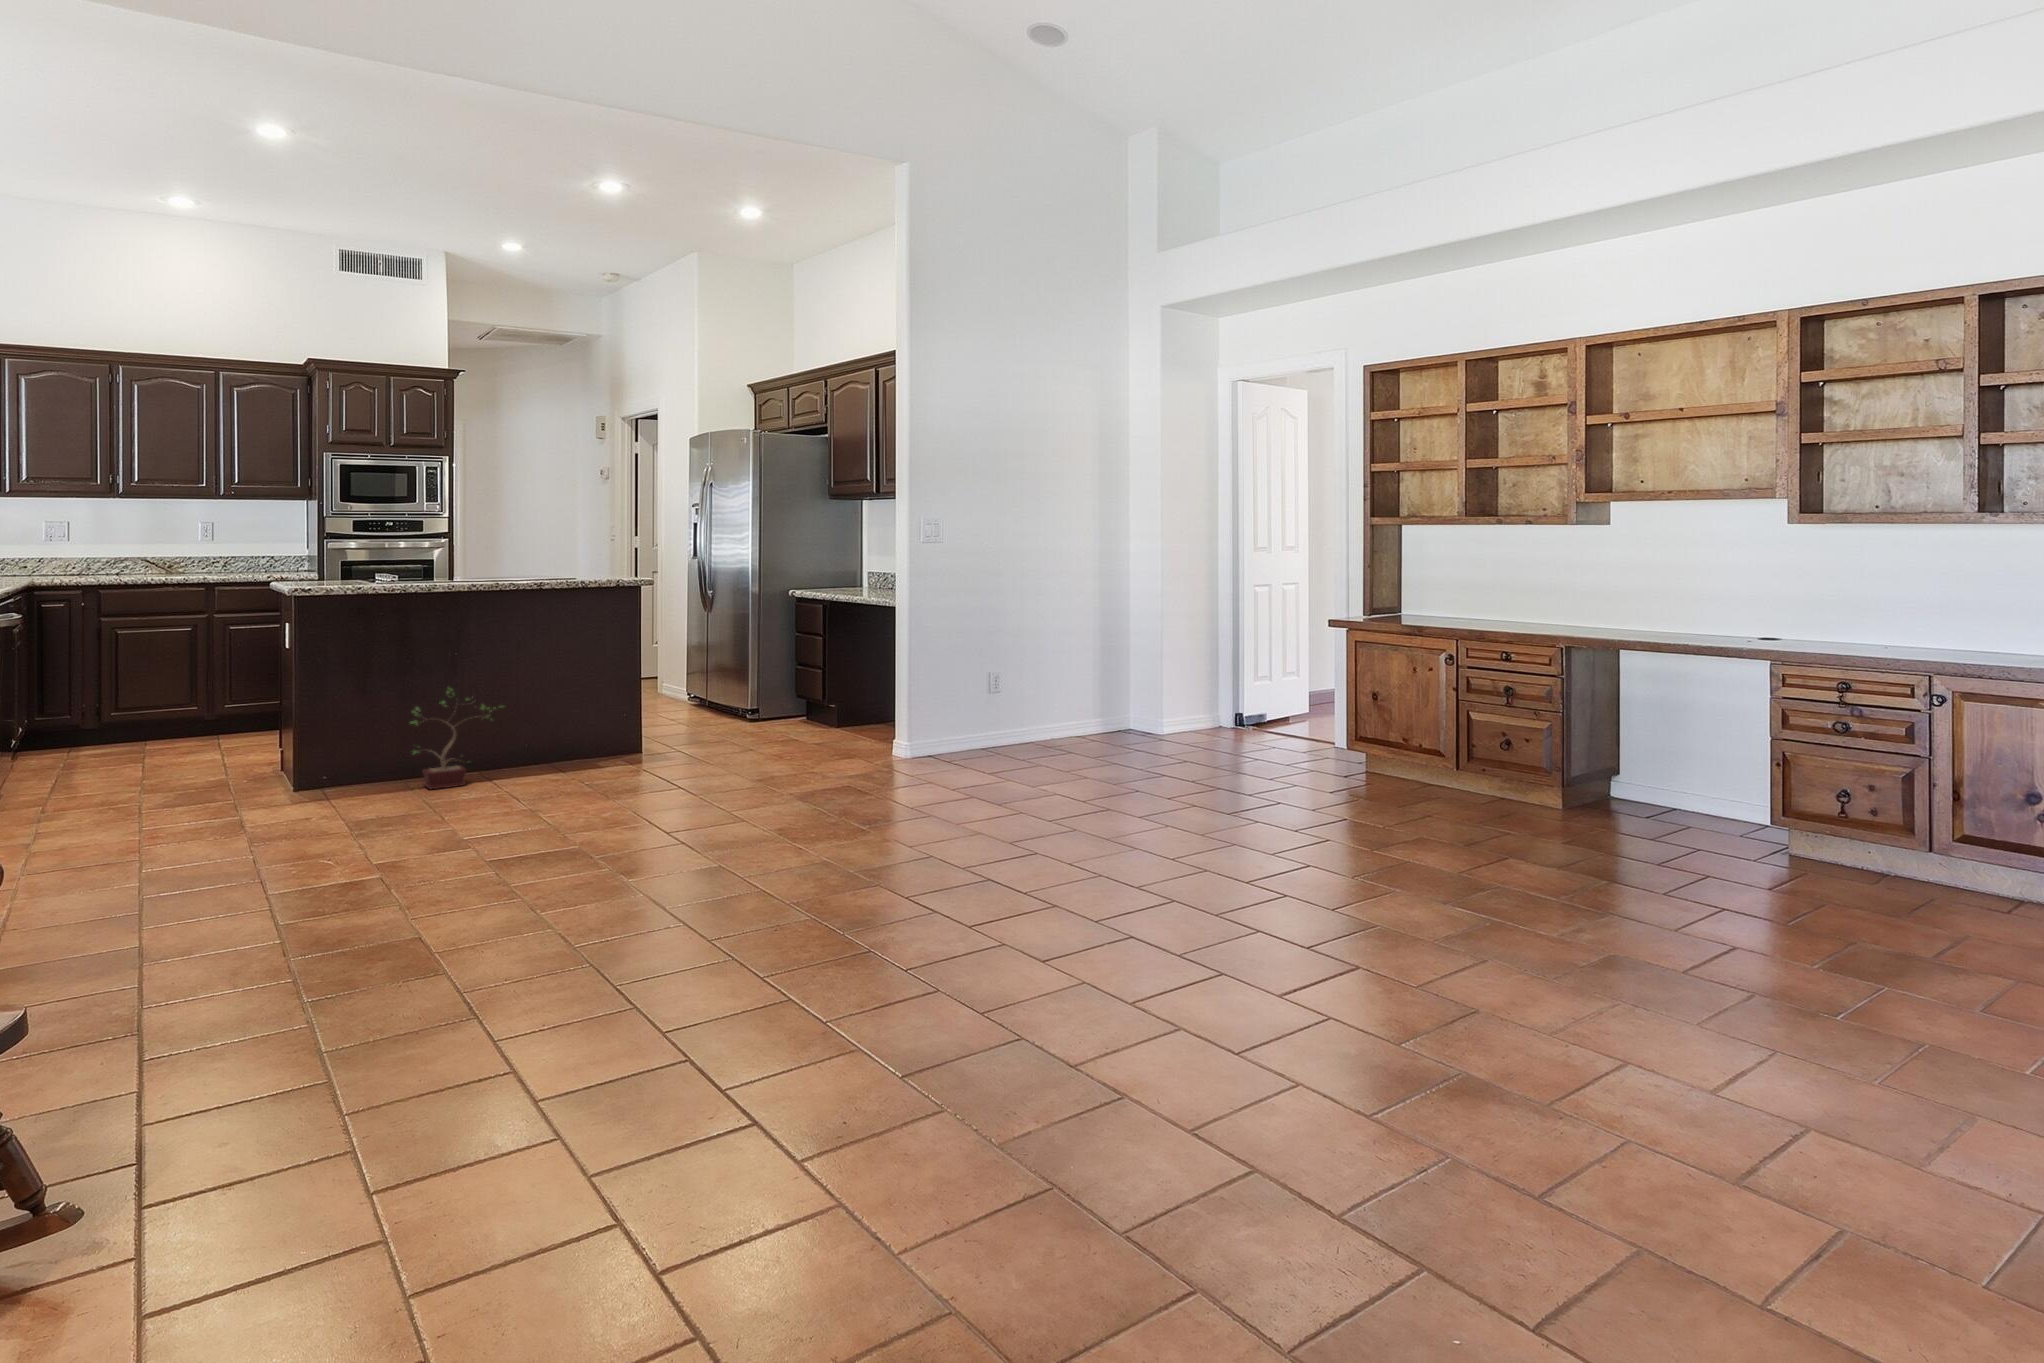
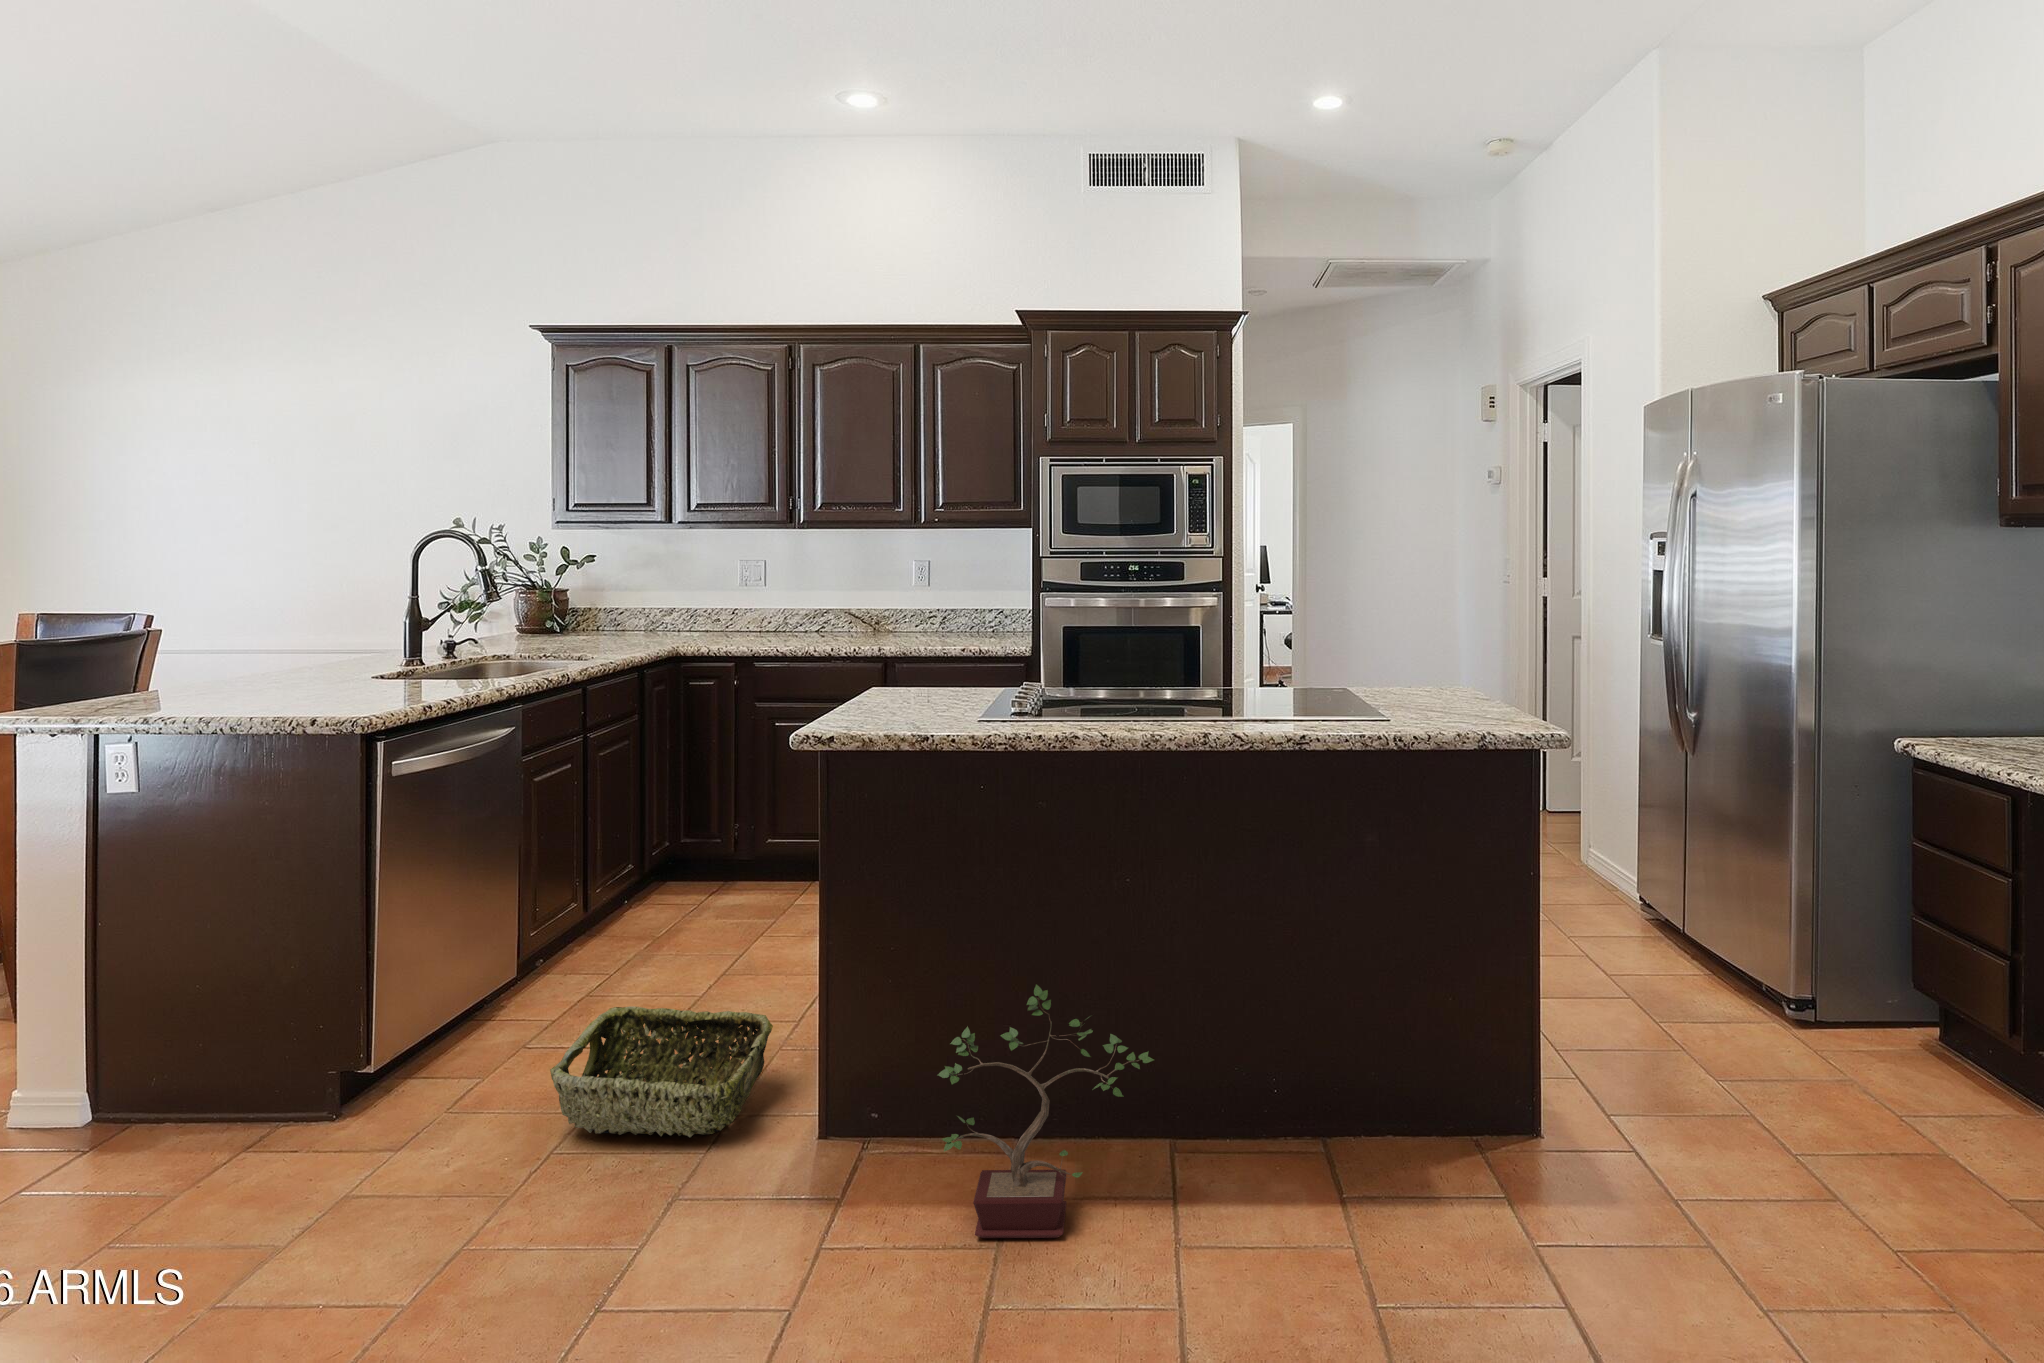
woven basket: none [163,743,276,800] -> present [550,1006,773,1137]

